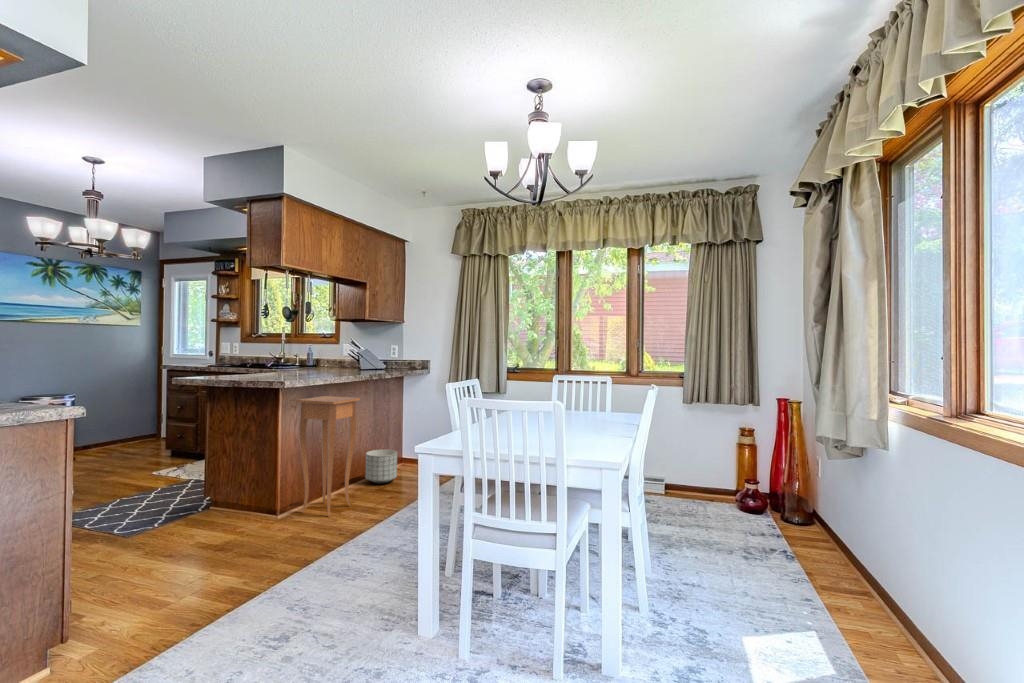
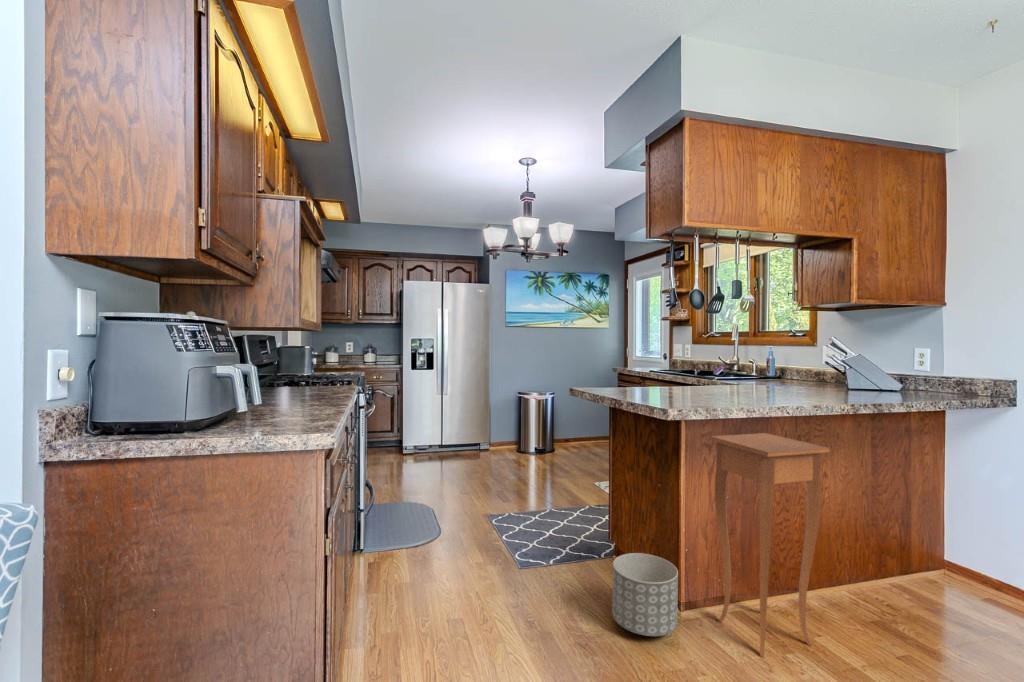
planter: present [365,450,397,484] -> present [612,553,678,636]

